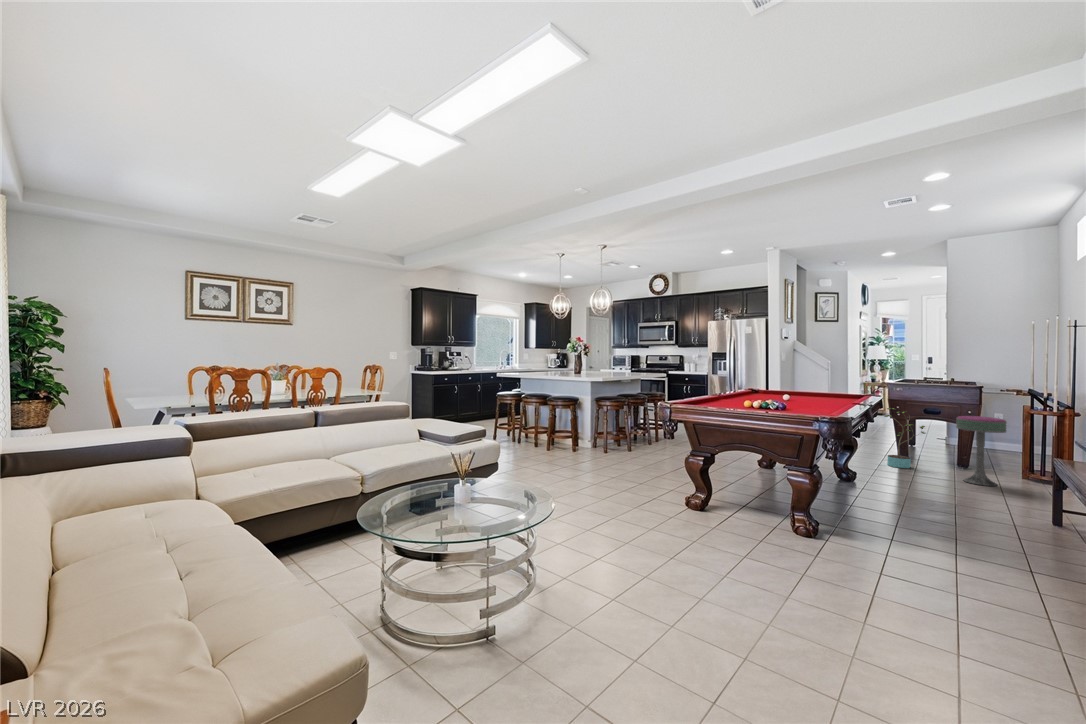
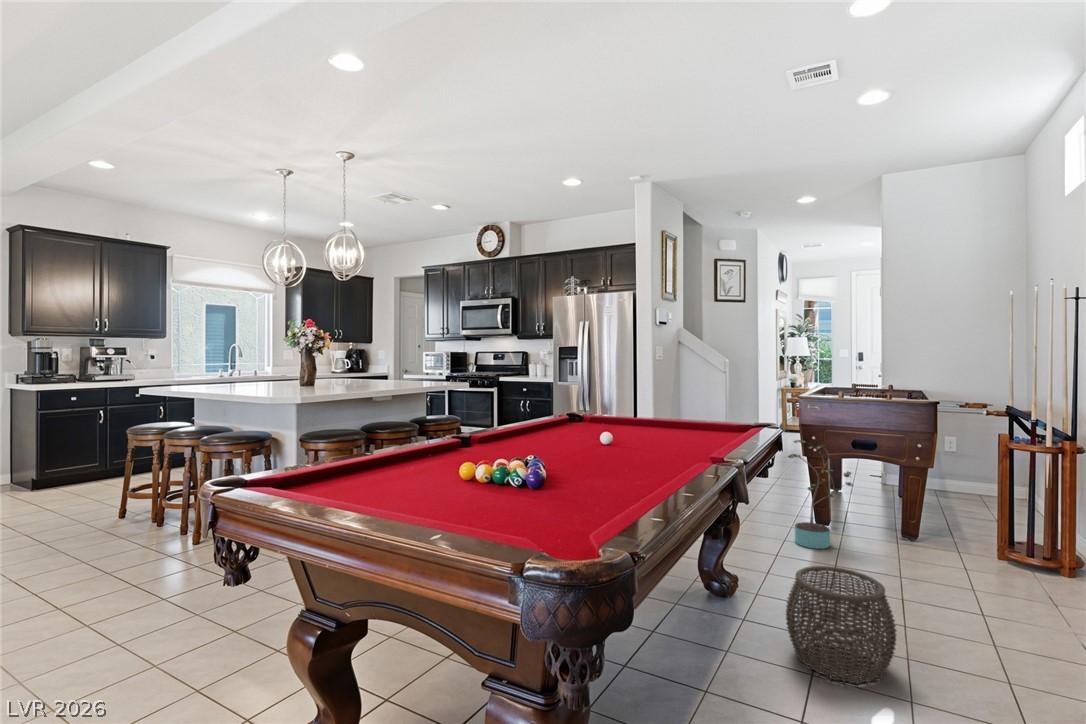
bar stool: present [956,416,1006,486] -> none [900,456,982,590]
woven basket: none [891,460,950,507] -> present [786,566,896,684]

